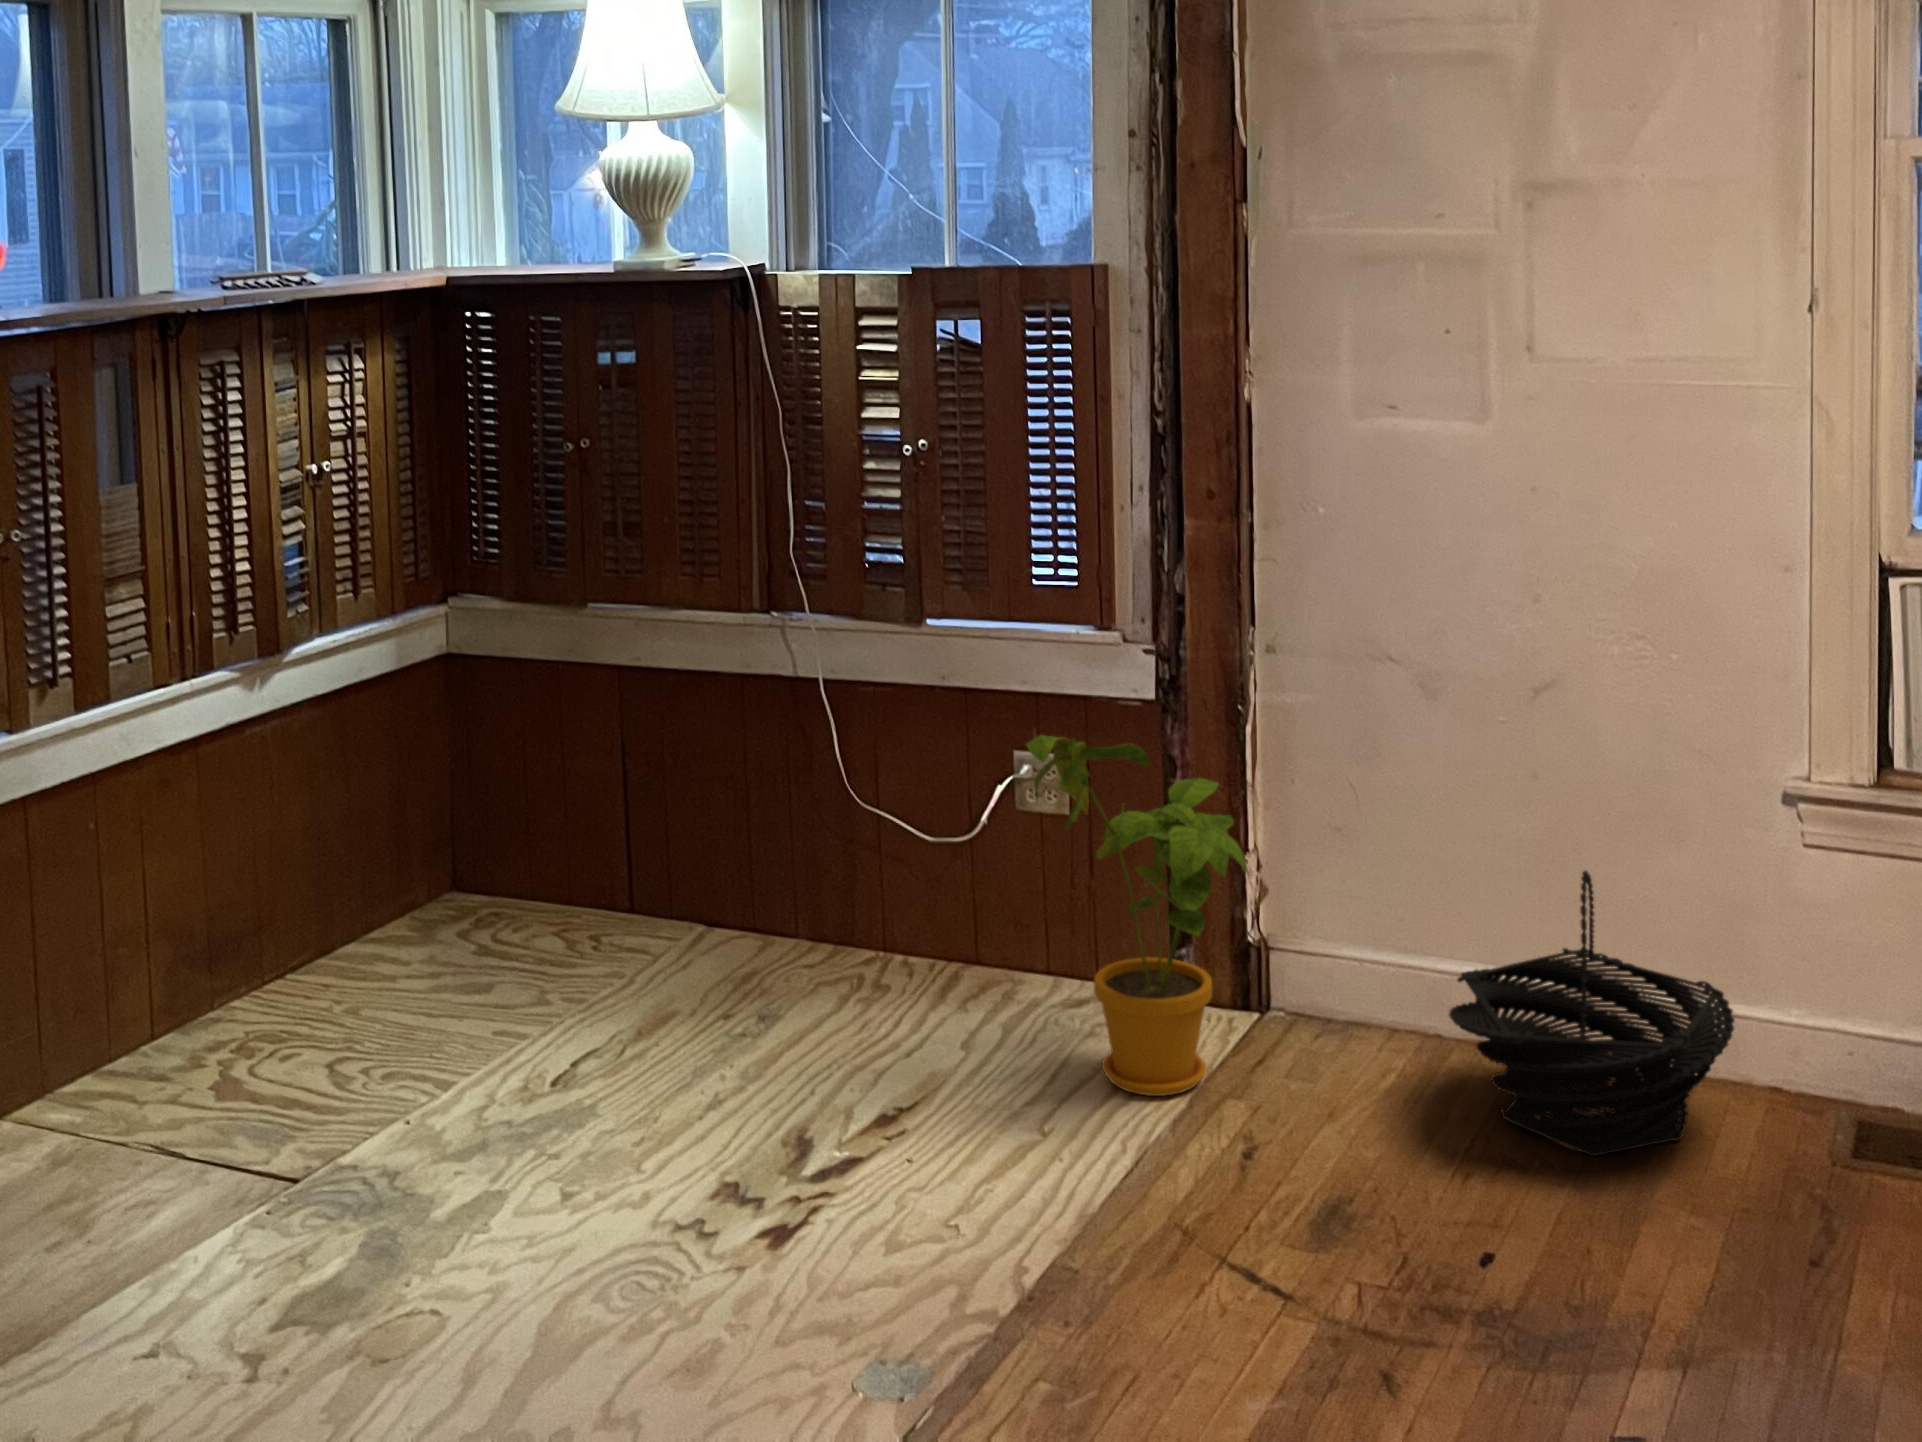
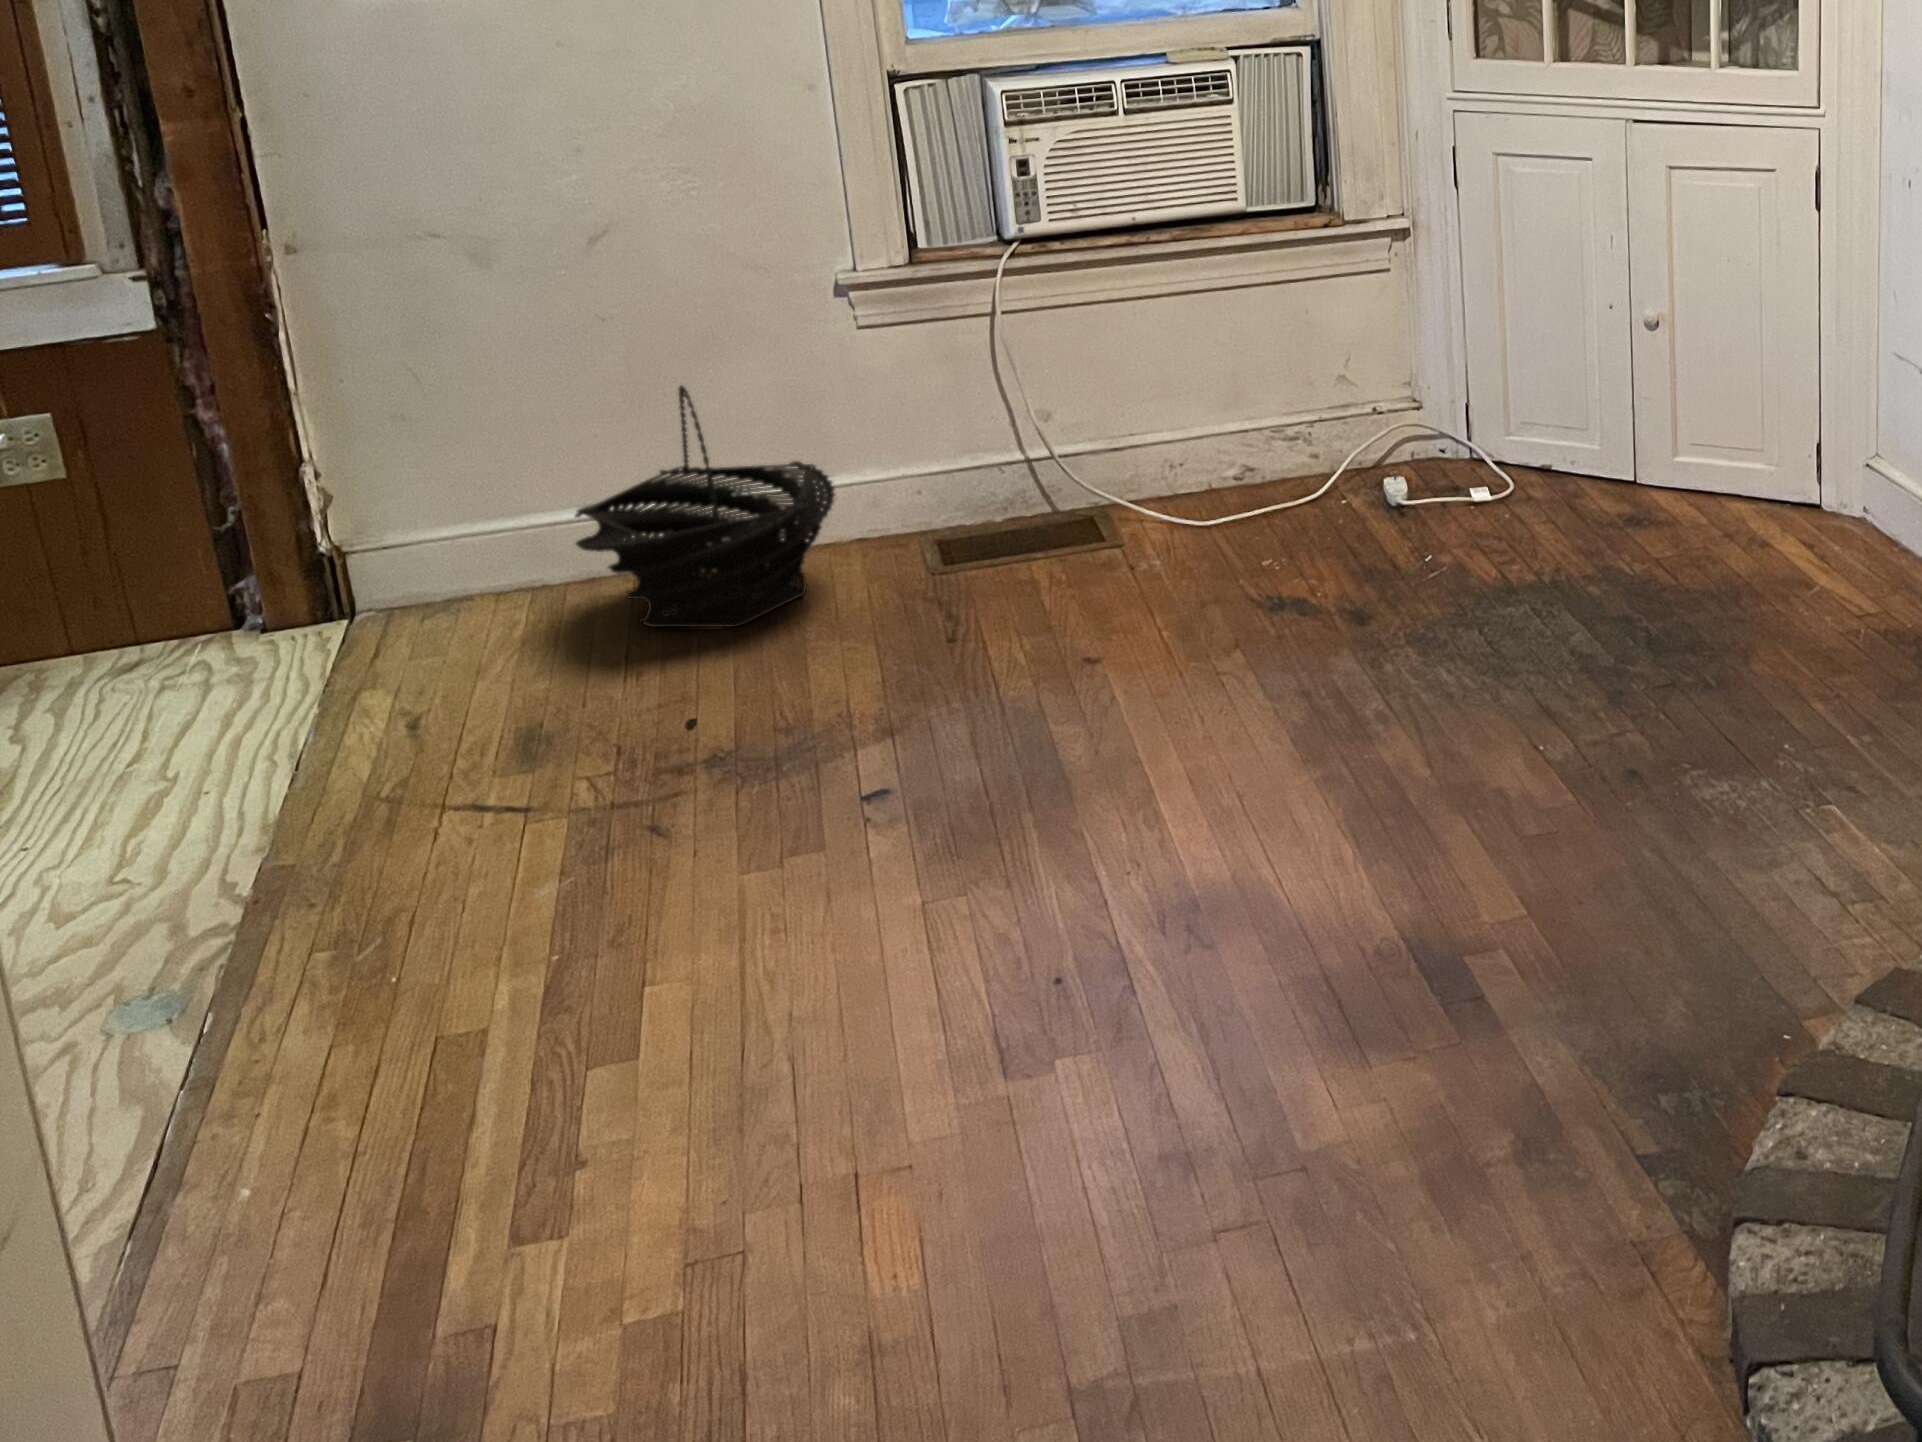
house plant: present [1026,735,1249,1096] -> none [48,360,348,721]

